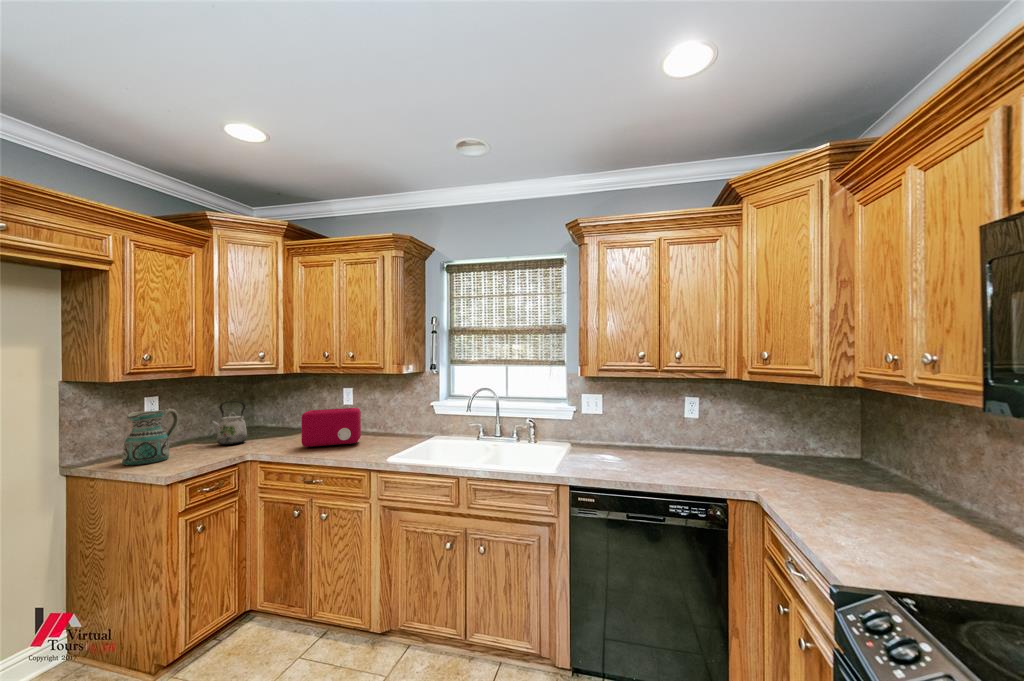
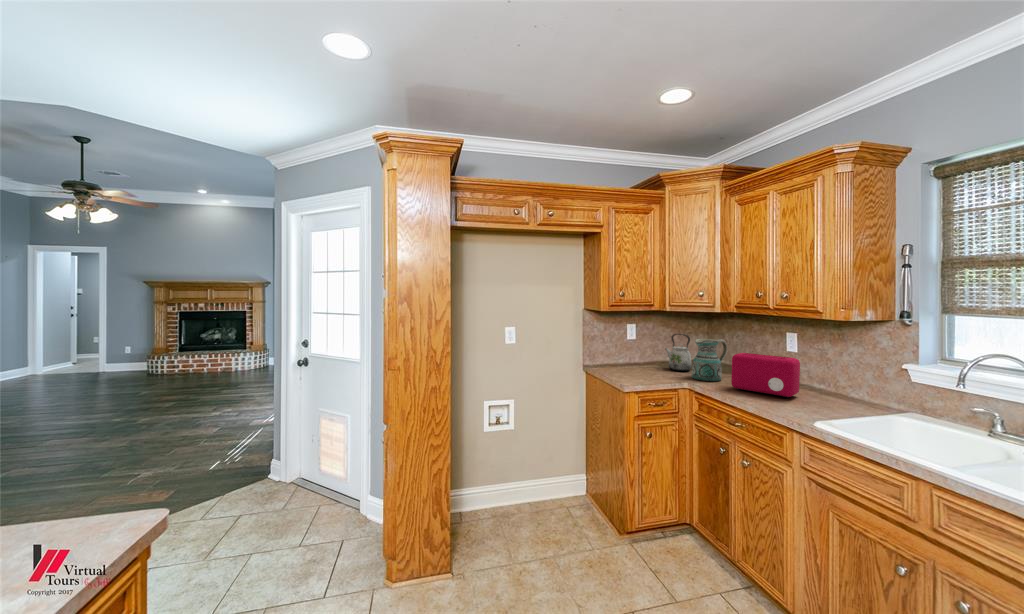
ceramic pitcher: present [122,408,178,465] -> present [692,339,727,381]

